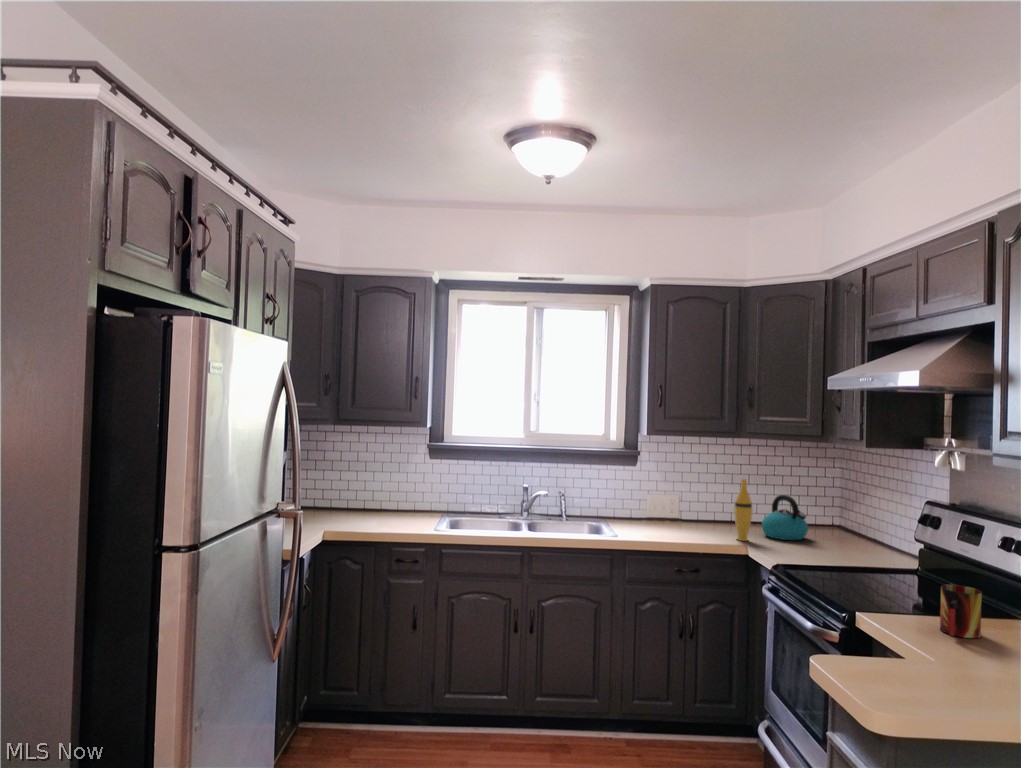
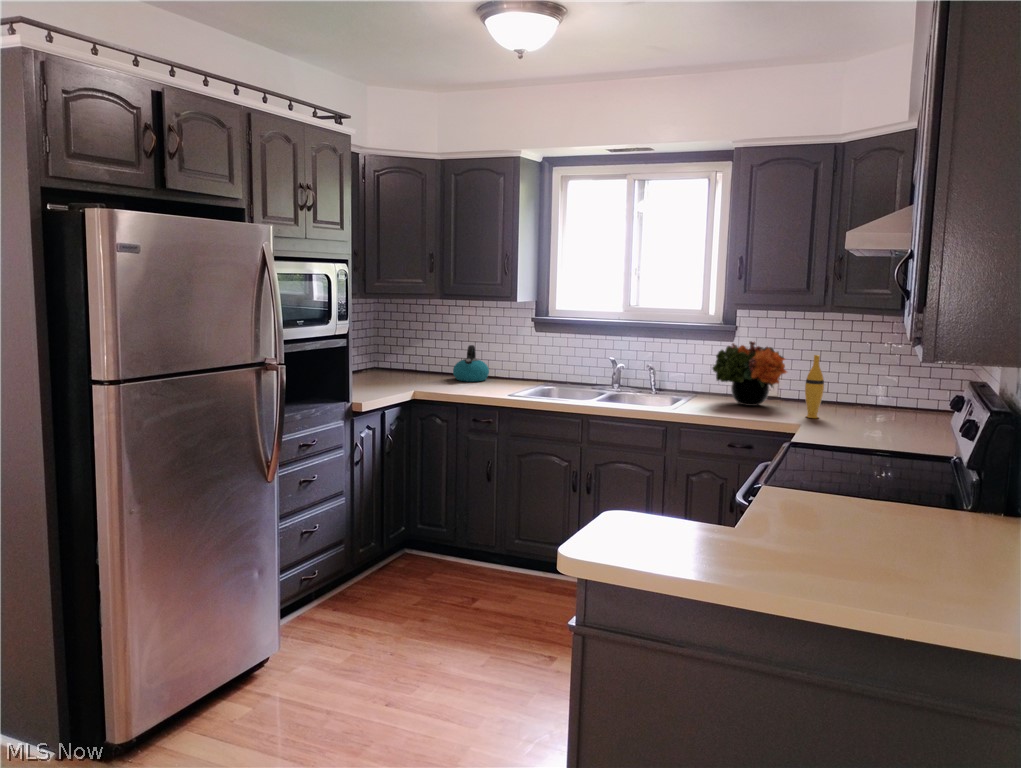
flower arrangement: none [636,466,707,531] -> present [713,341,787,406]
kettle: present [762,495,808,540] -> present [453,345,489,382]
mug: present [940,585,982,638] -> none [854,453,903,504]

